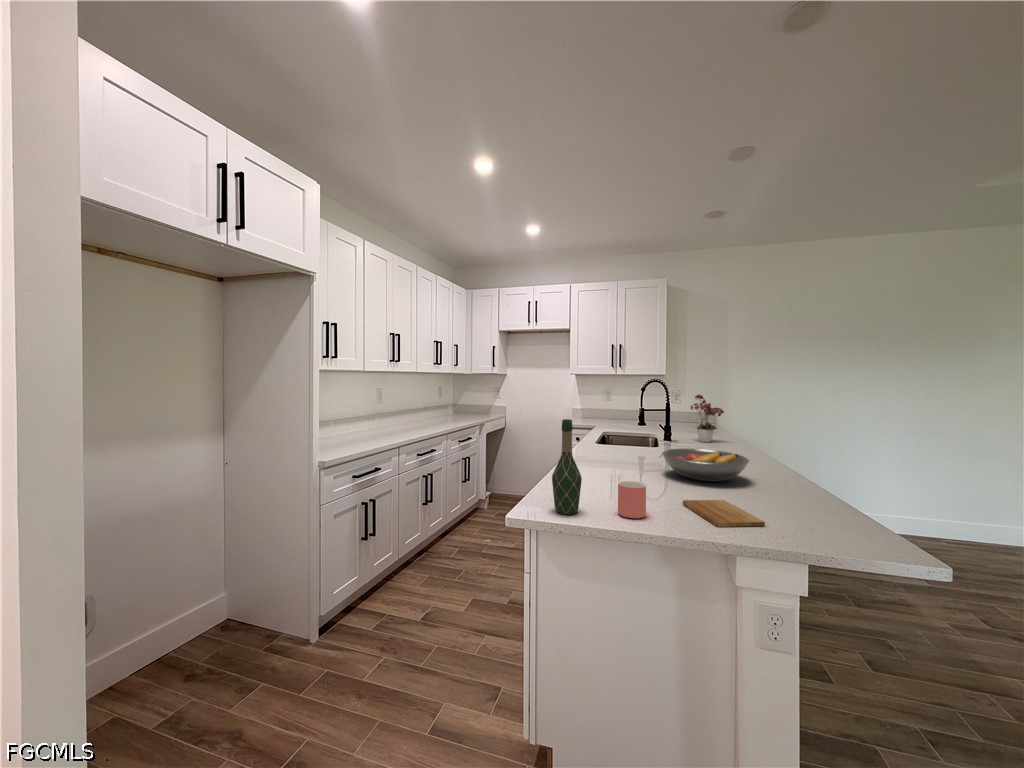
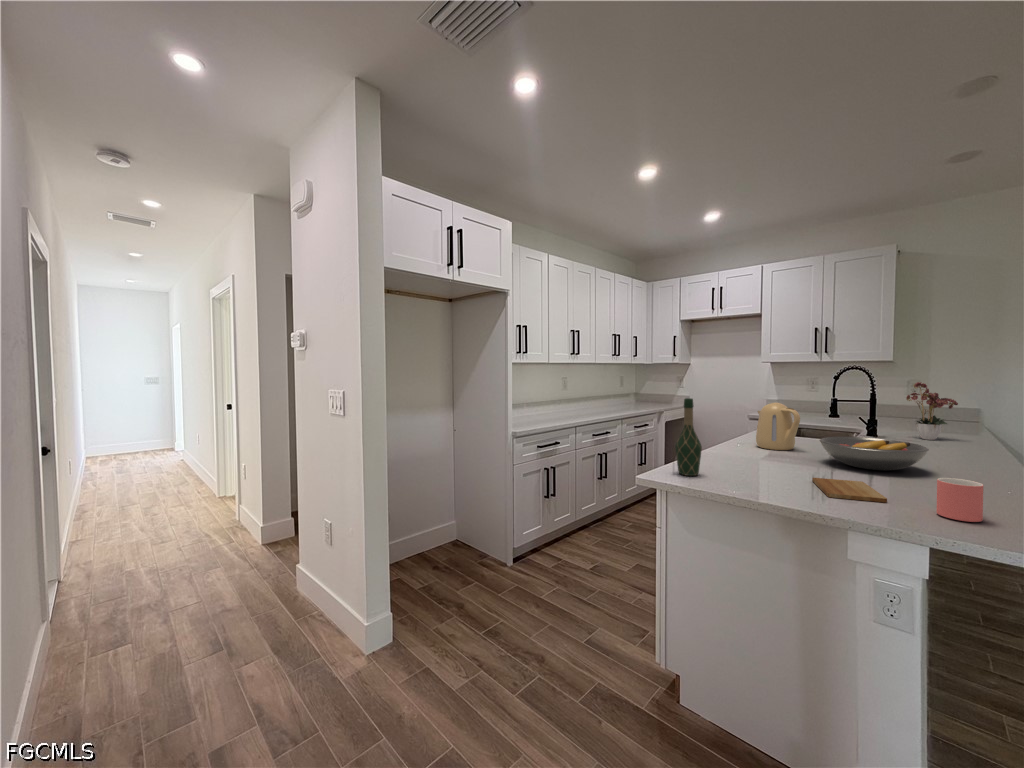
kettle: none [596,416,638,464] -> present [756,403,800,450]
mug: present [618,481,646,518] -> present [937,478,983,522]

